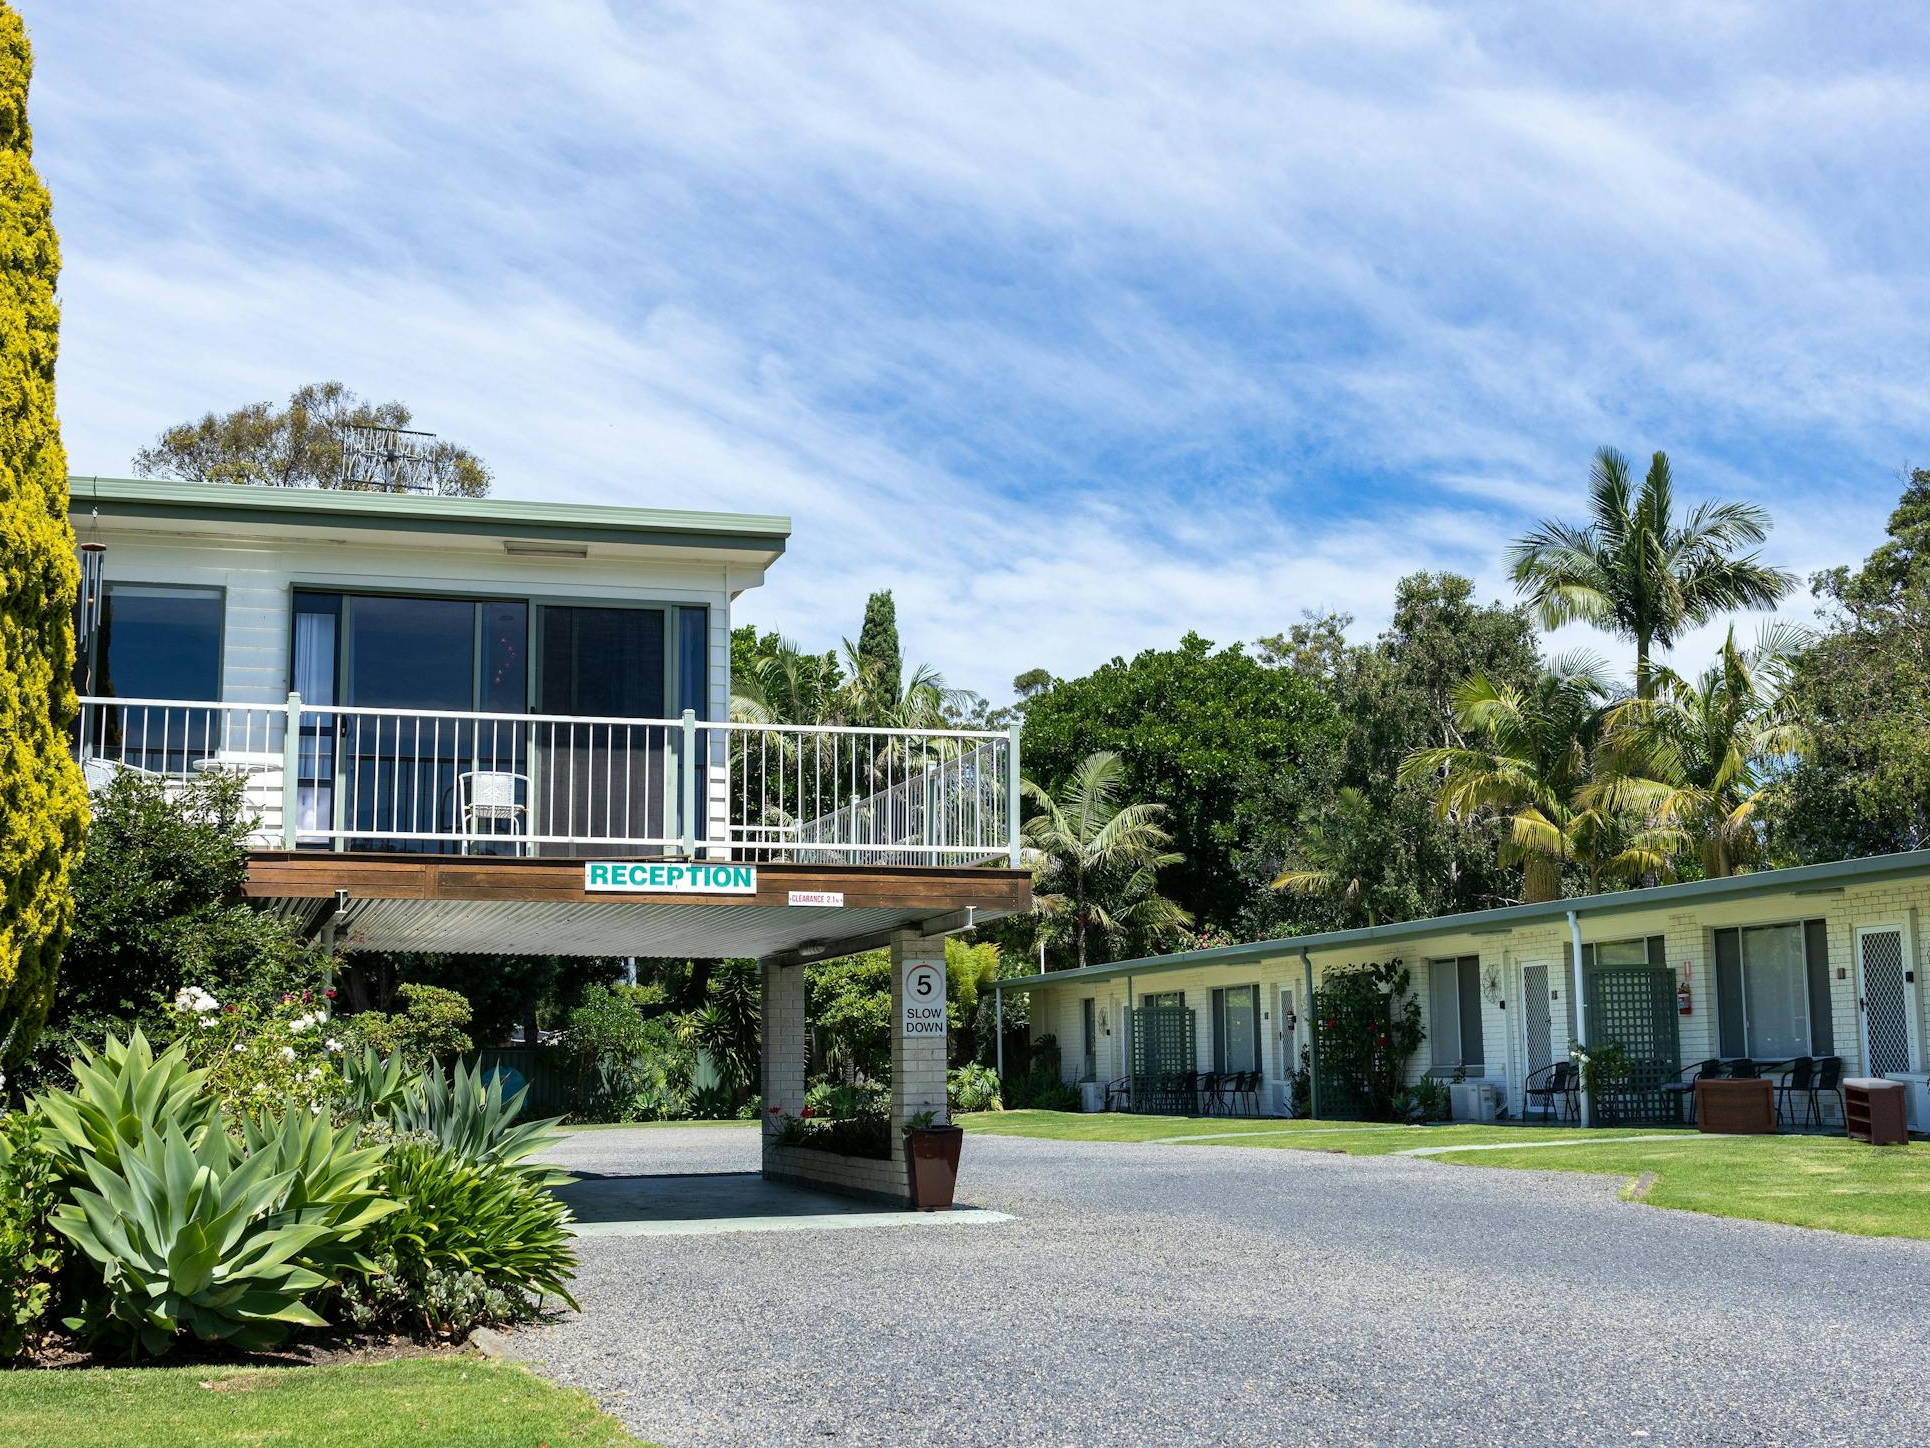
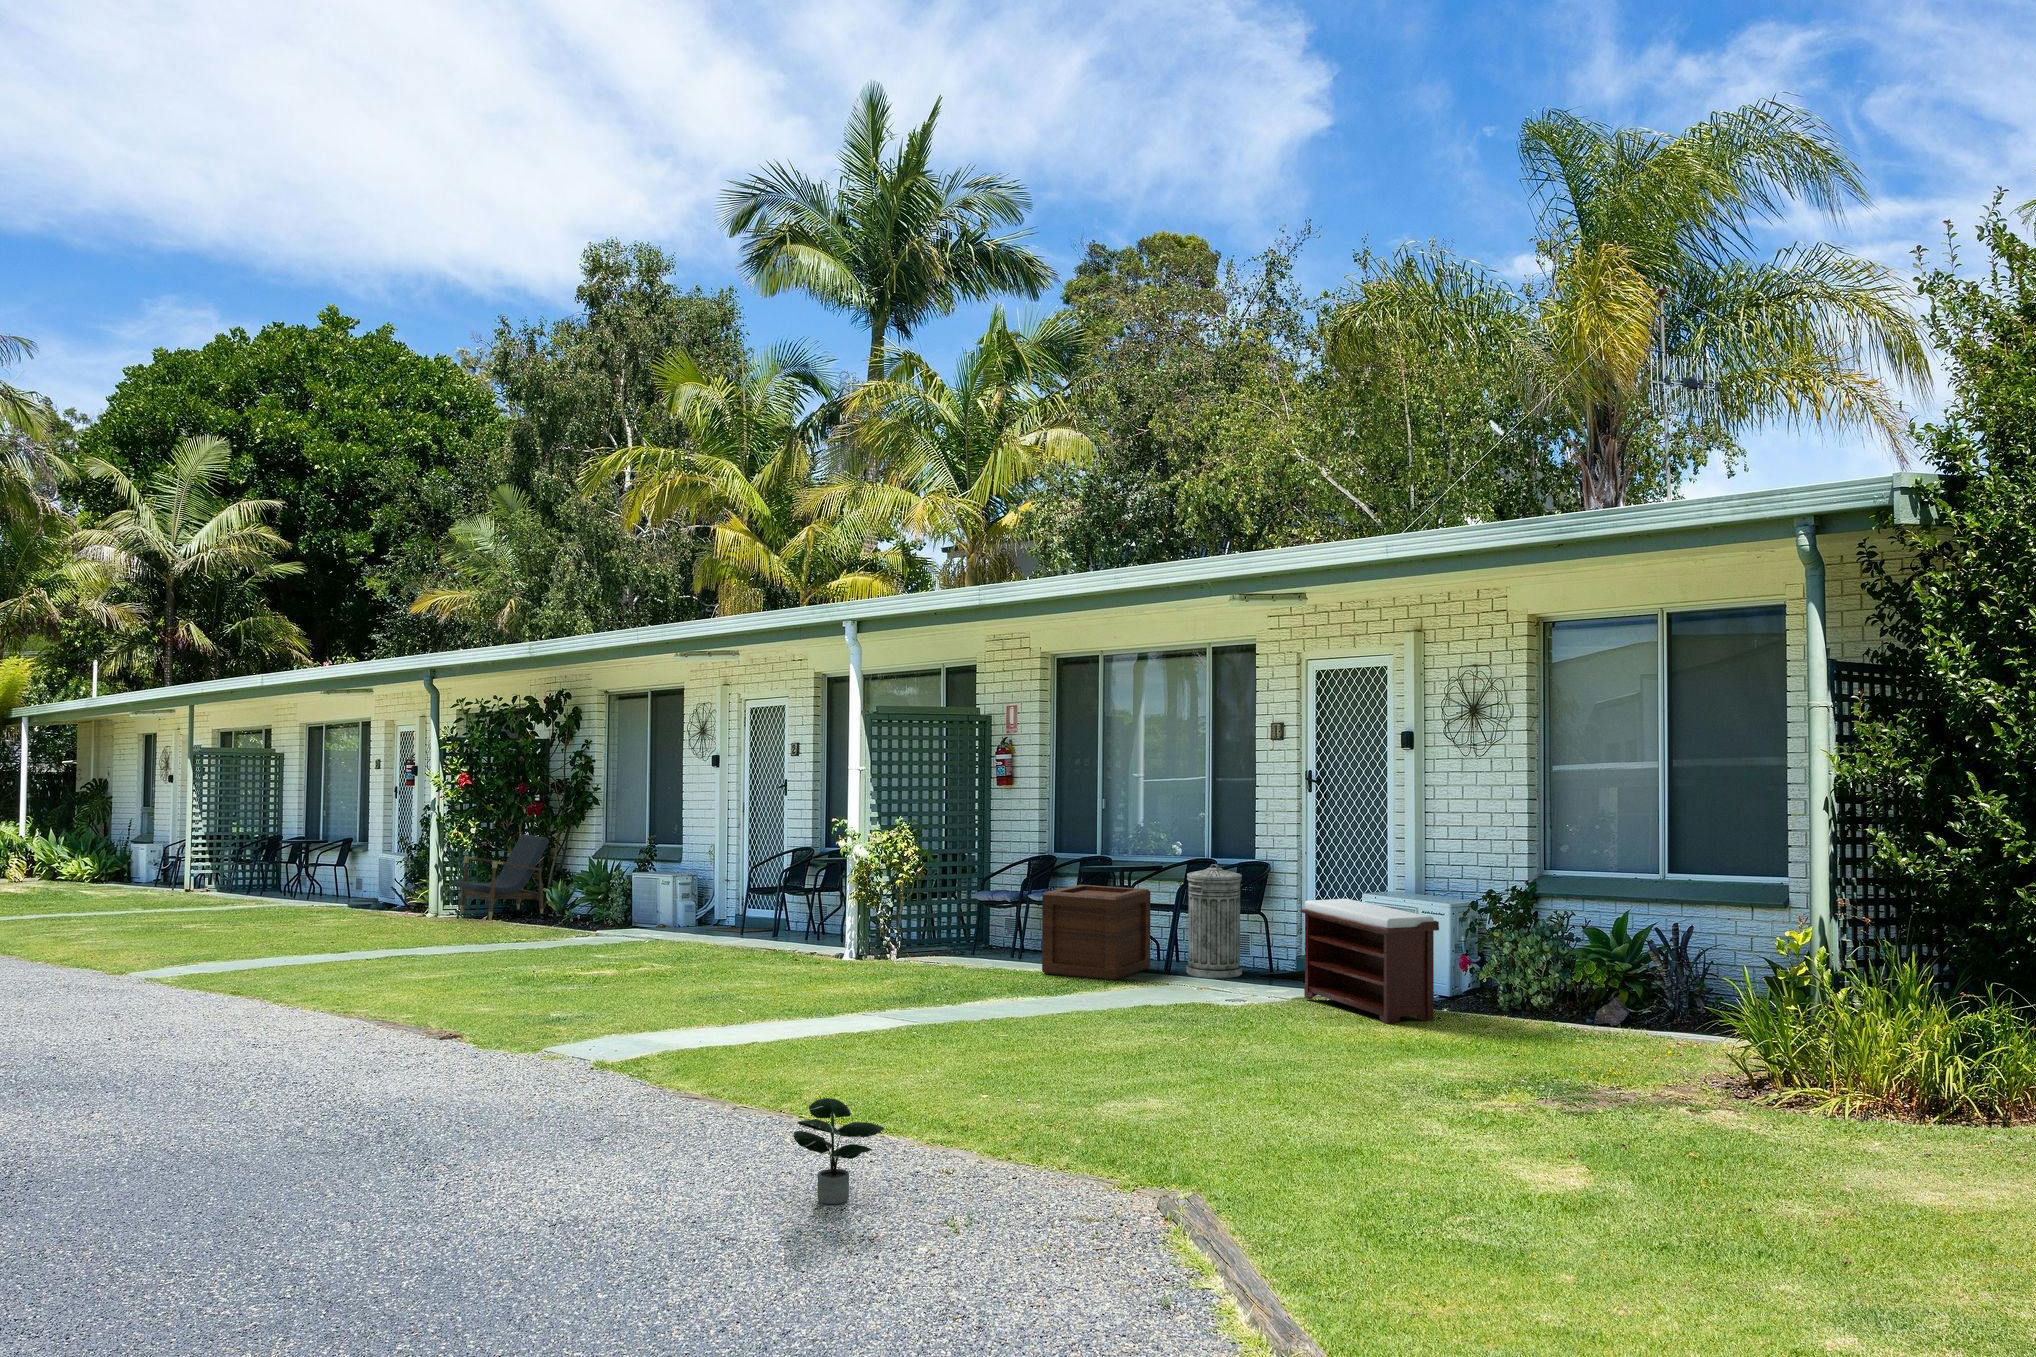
lounge chair: none [1329,1061,1392,1119] -> present [453,834,549,920]
trash can: none [1792,1062,1836,1135] -> present [1186,864,1242,978]
potted plant: none [1484,1126,1520,1164] -> present [793,1098,884,1204]

